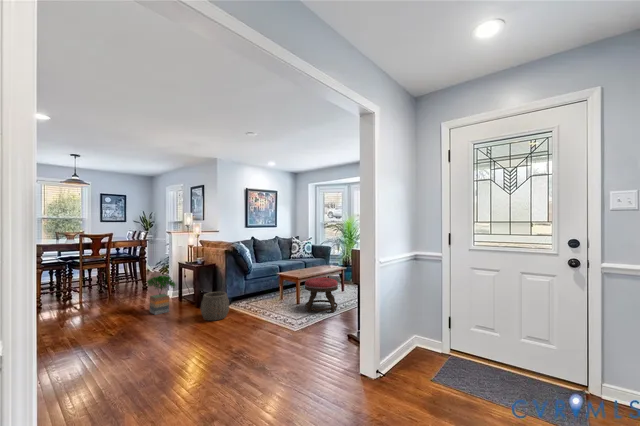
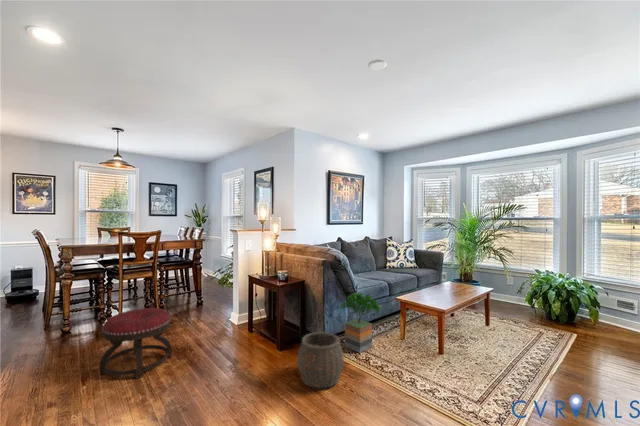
potted tree: present [147,276,175,315] -> present [341,293,381,353]
ottoman: present [305,277,338,313] -> present [99,308,172,379]

